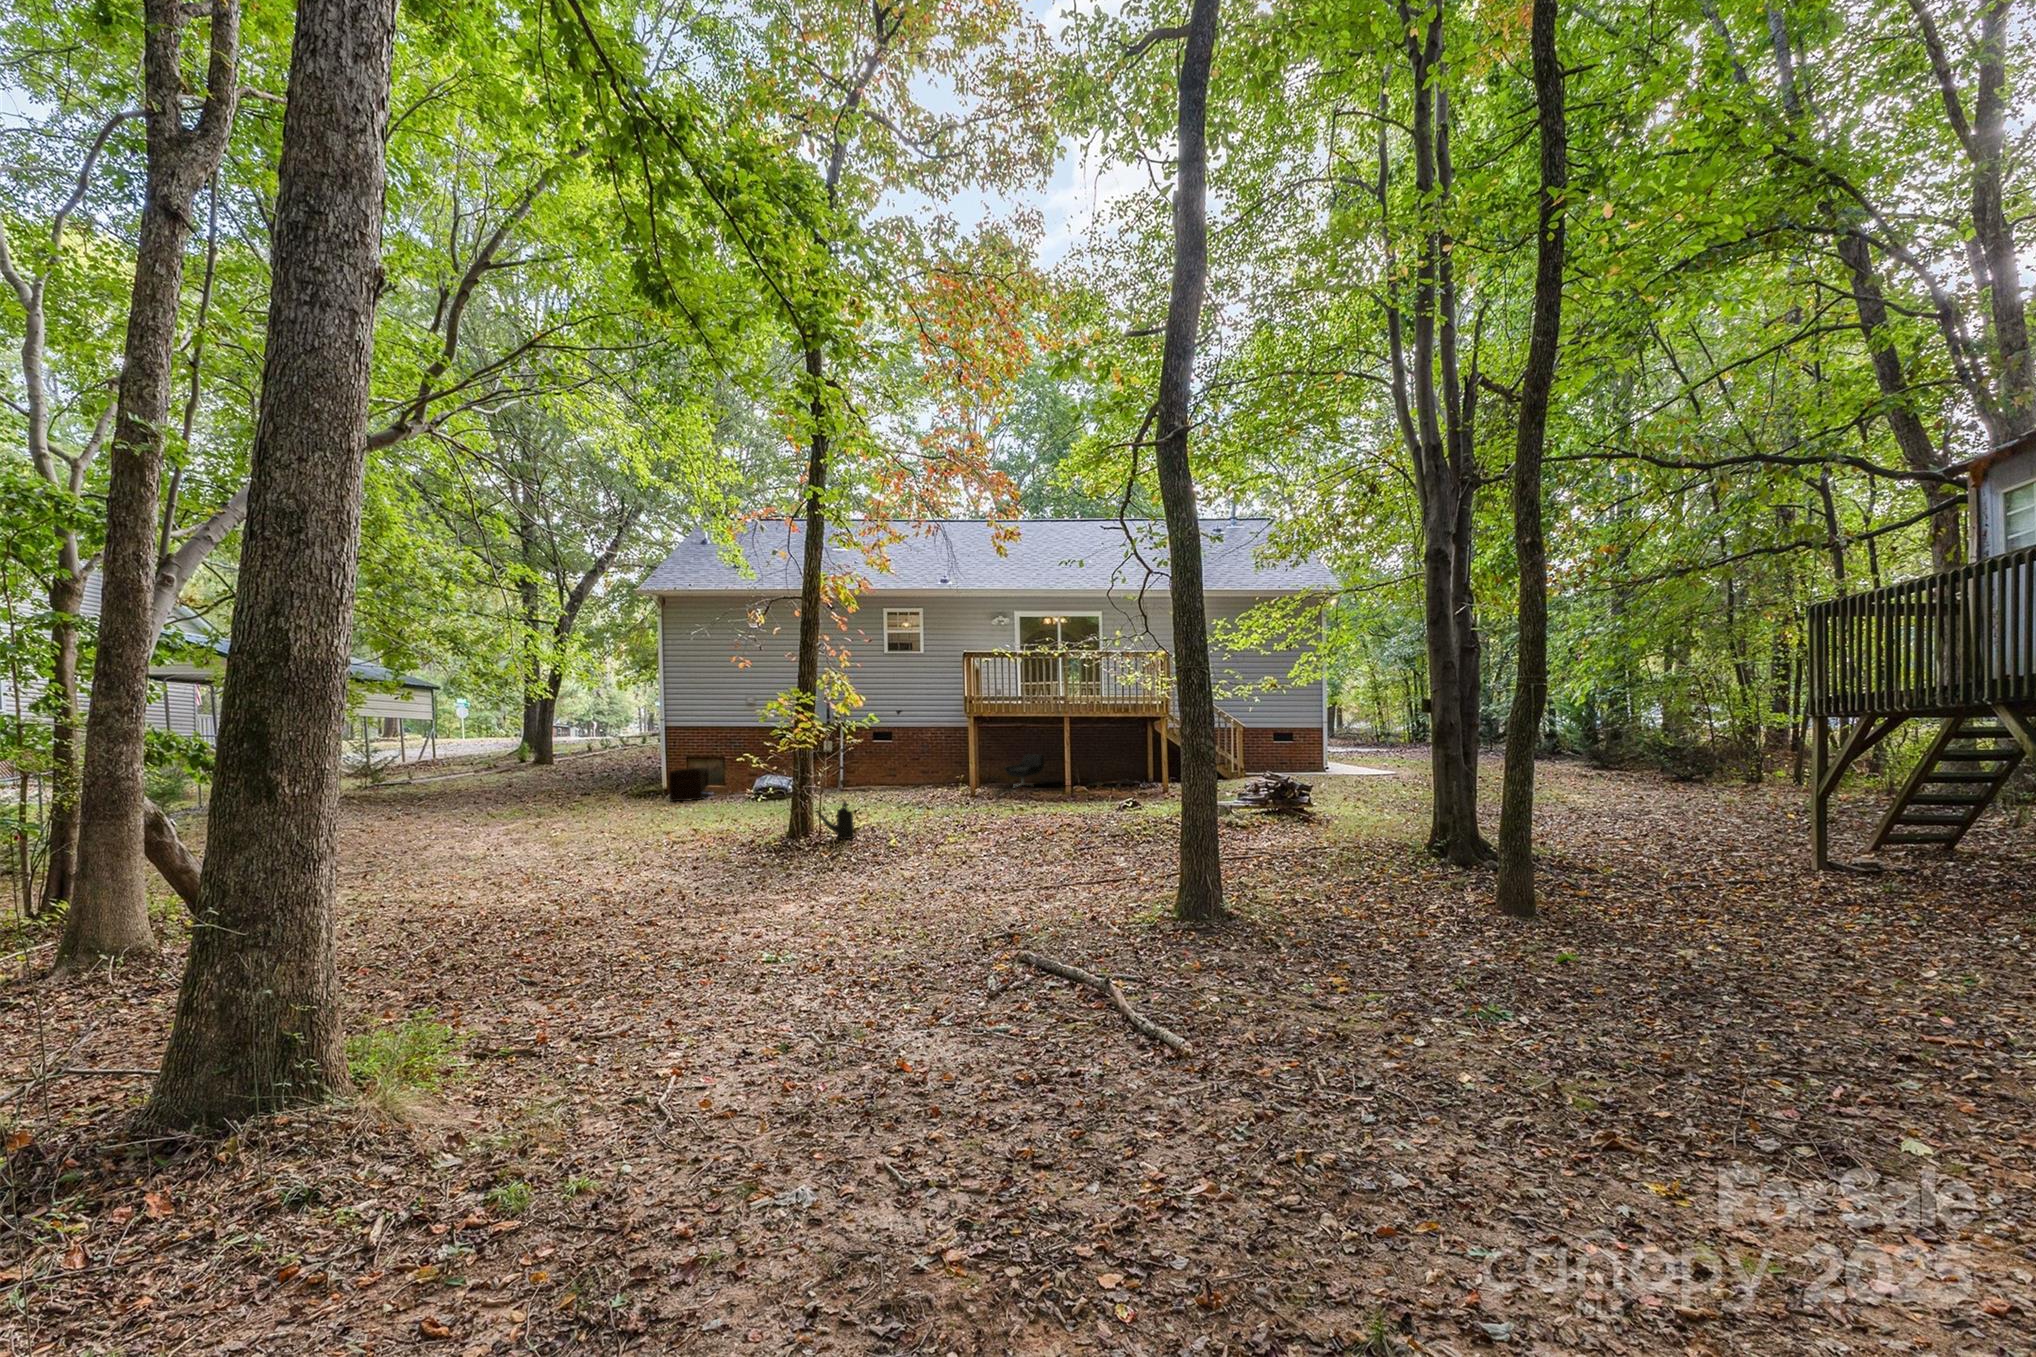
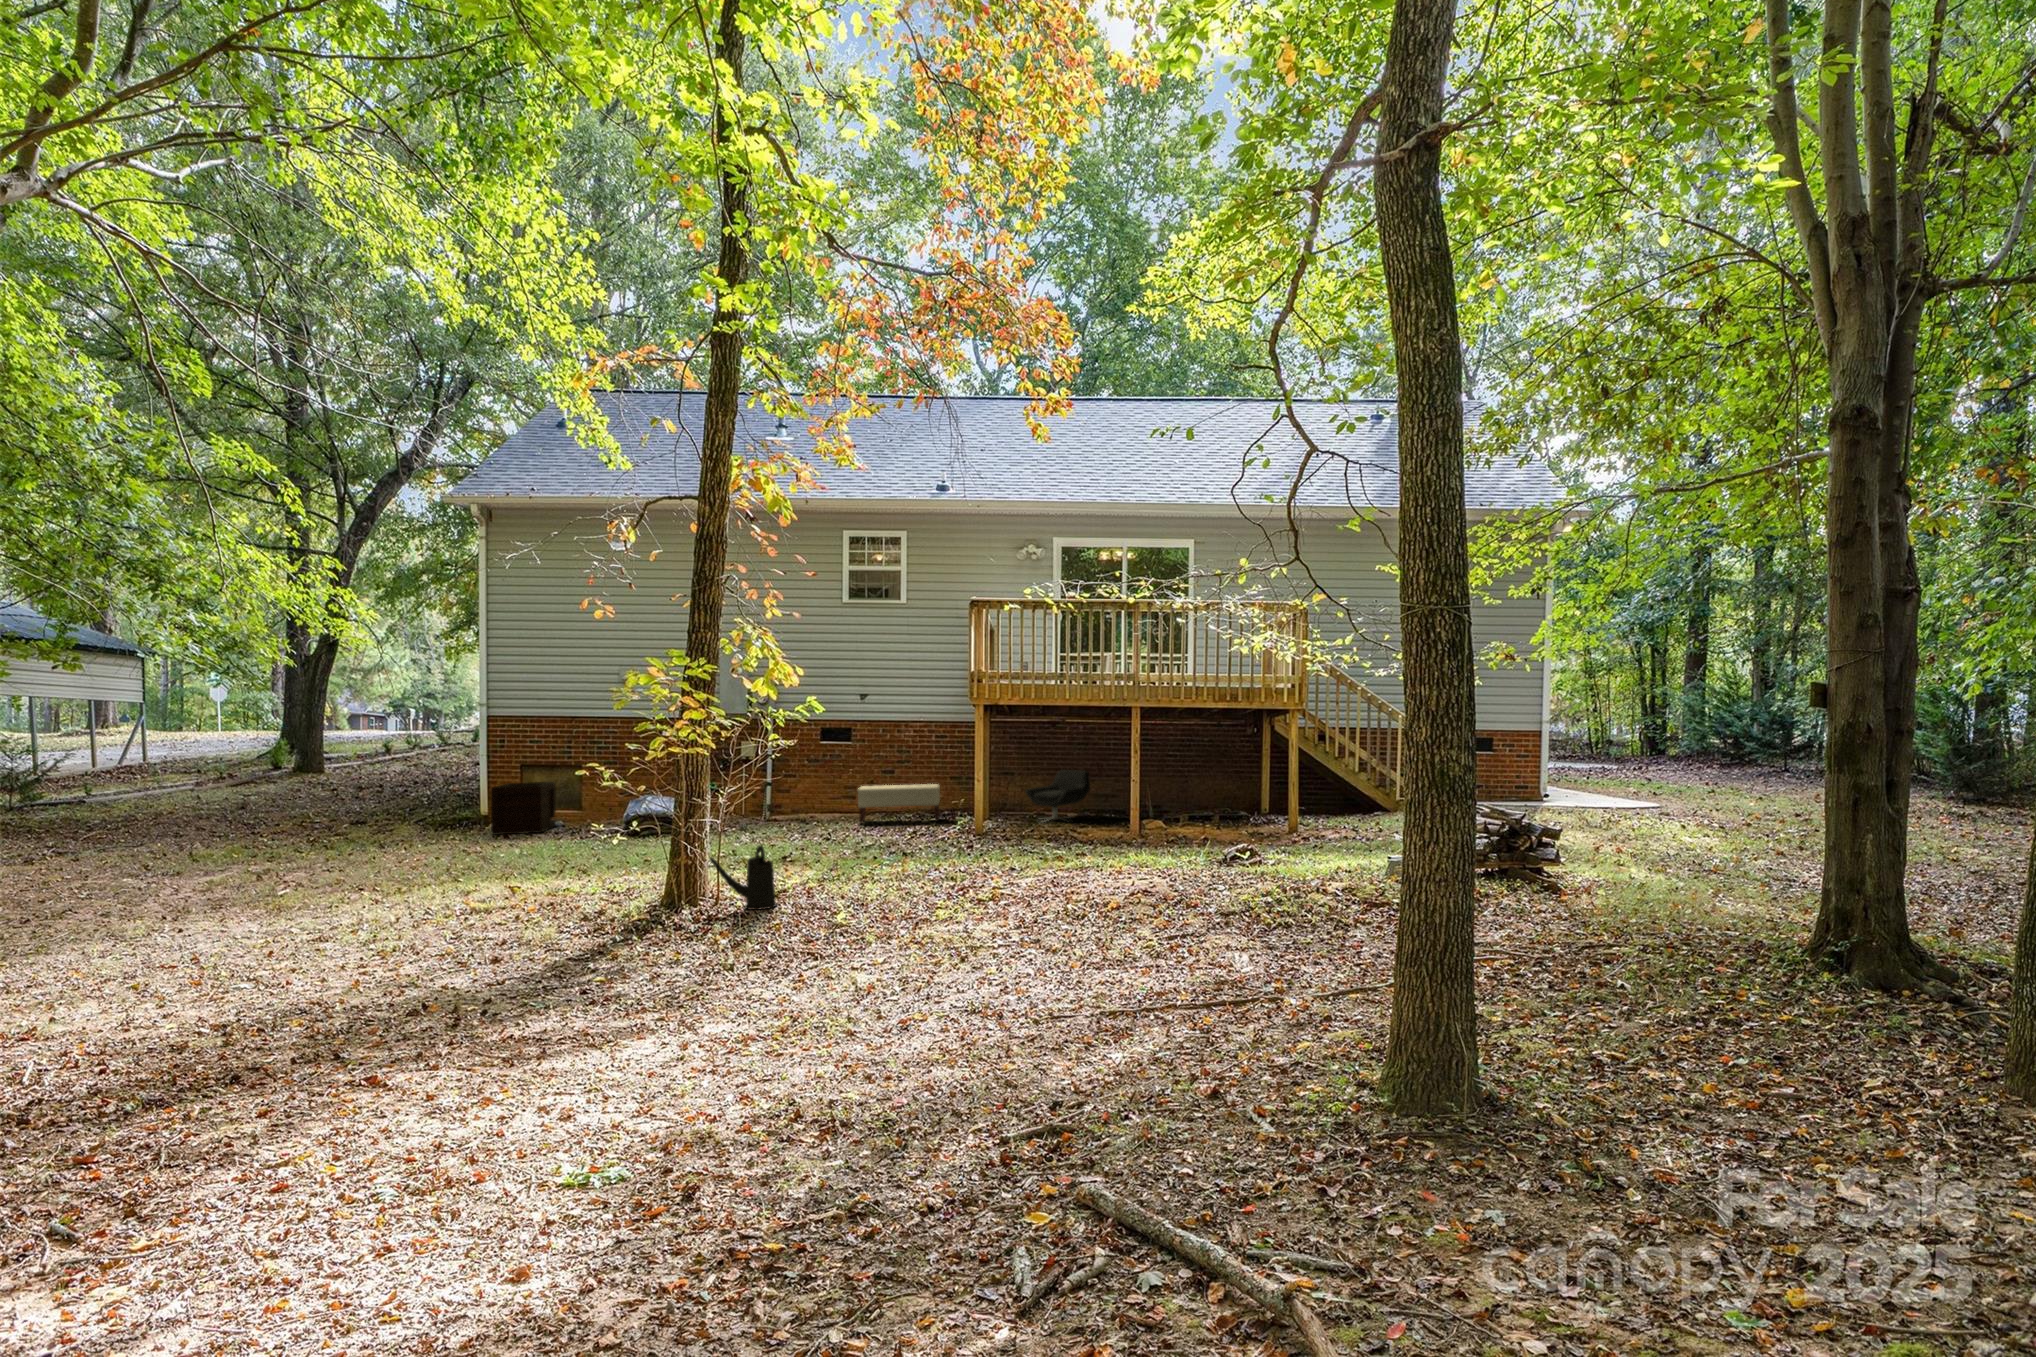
bench: none [899,765,951,791] -> present [858,784,940,823]

